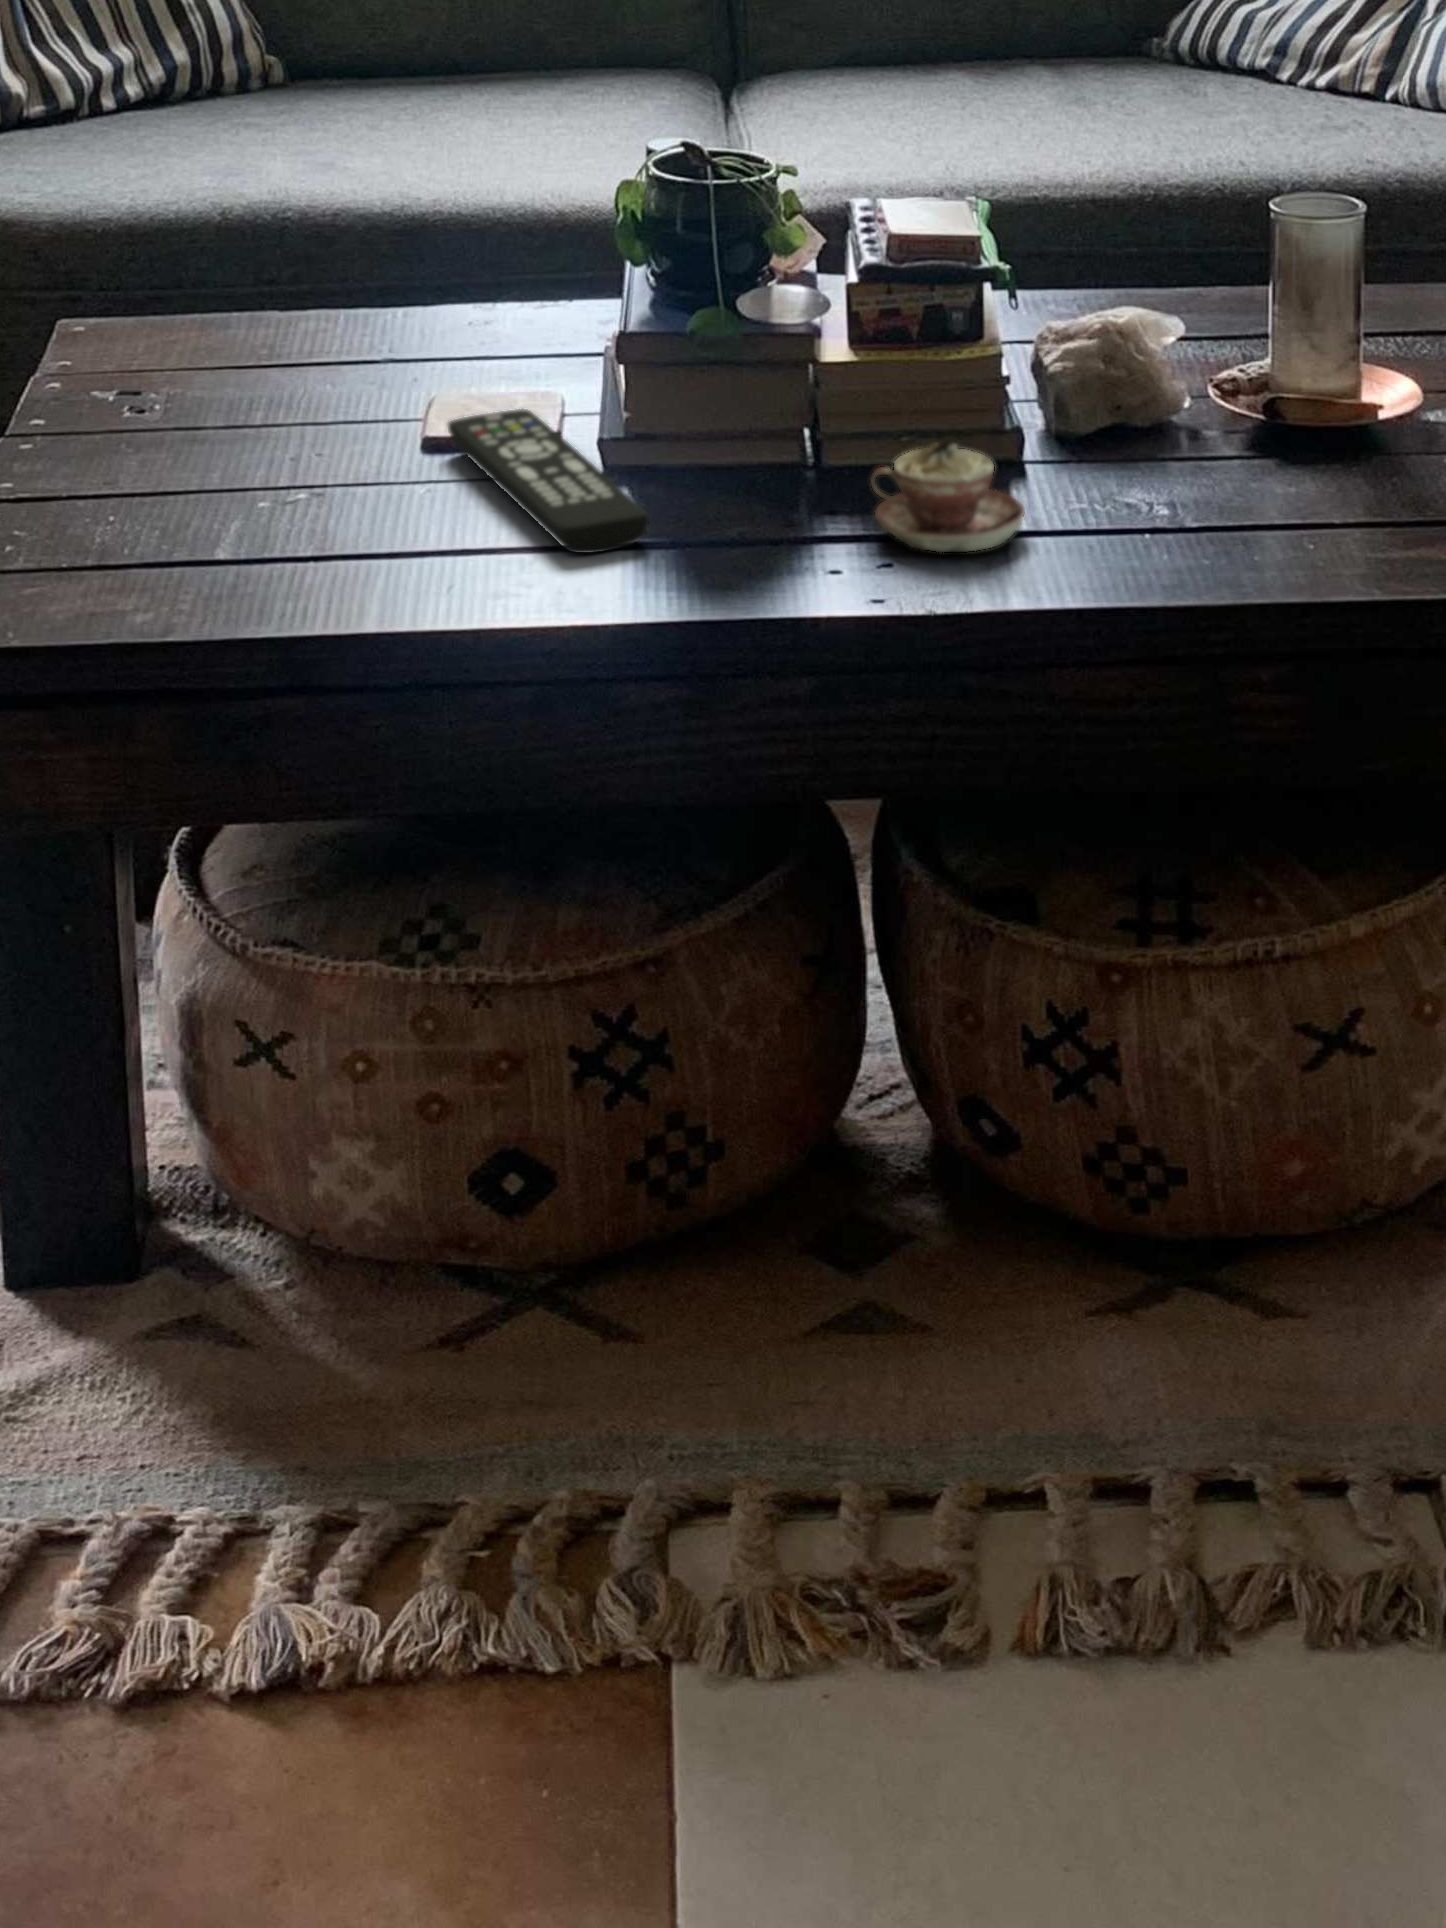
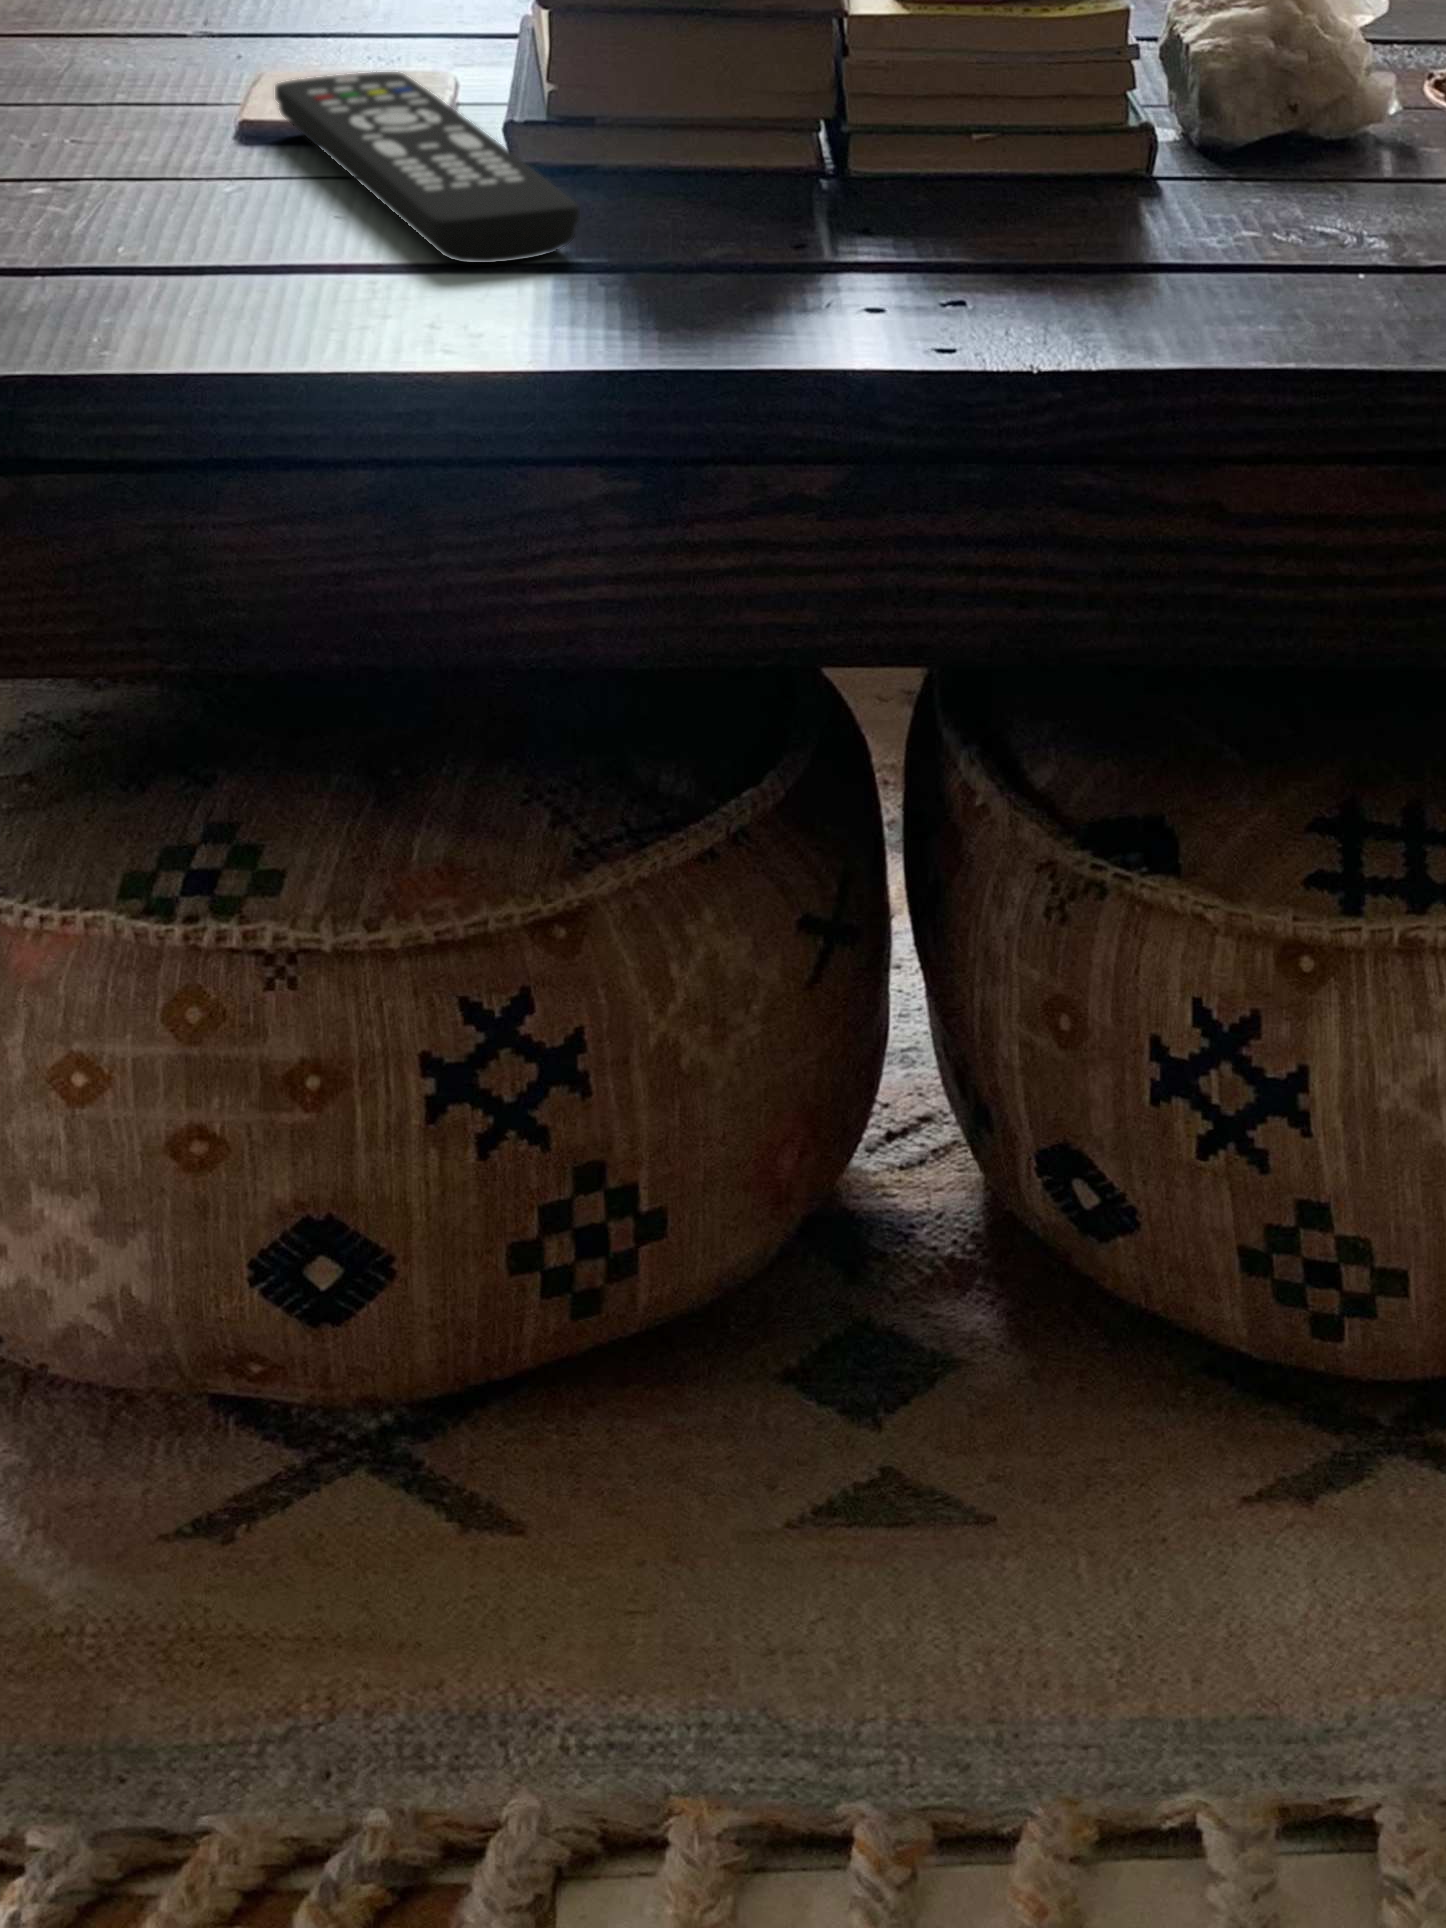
teacup: present [871,437,1025,552] -> none [935,95,1181,276]

